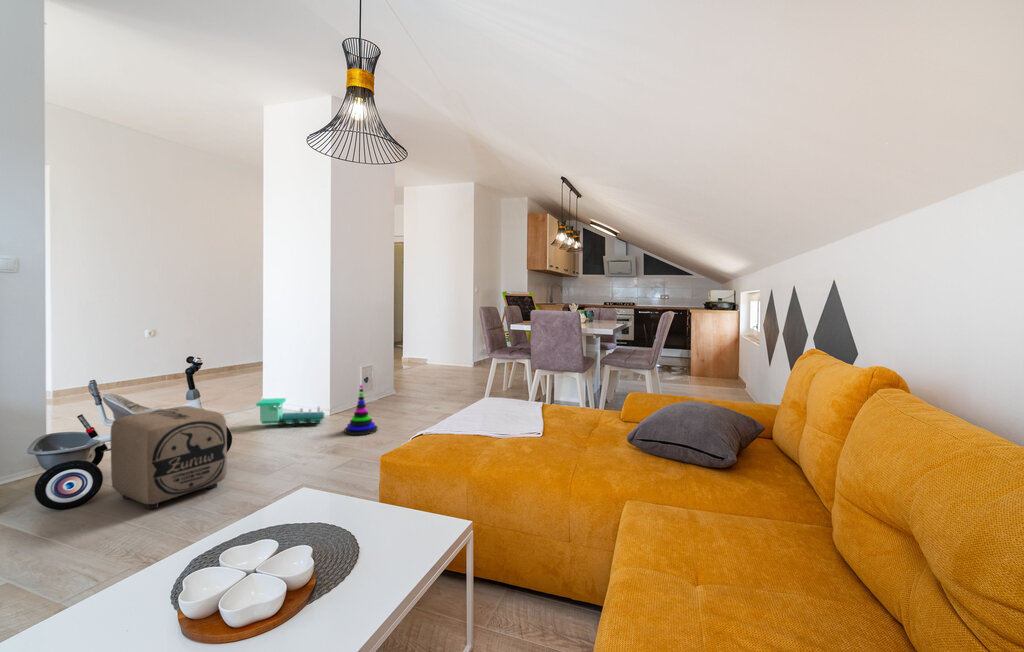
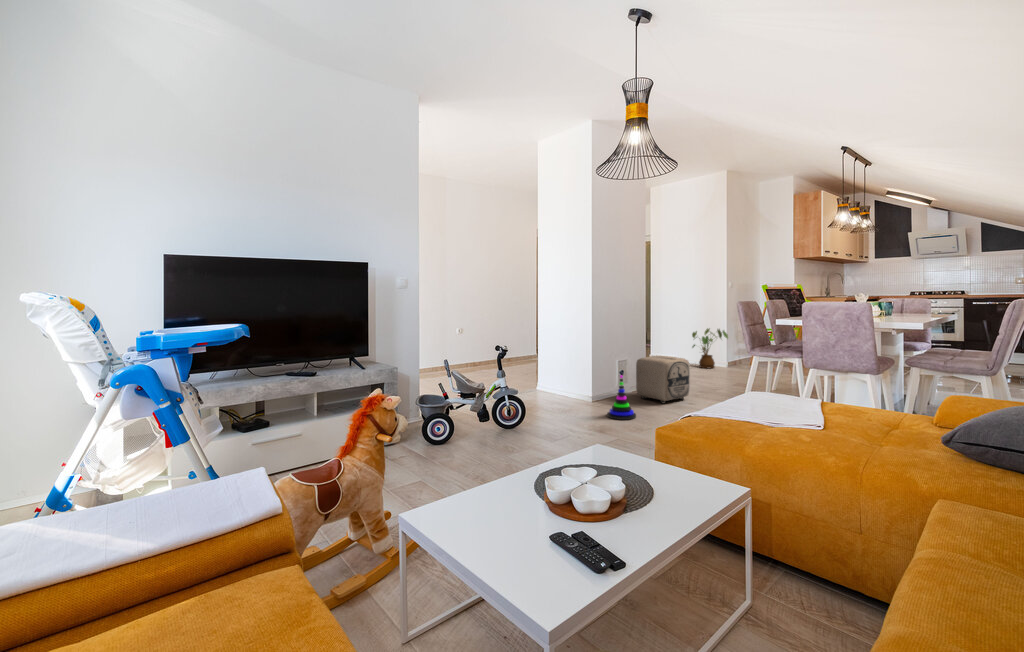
house plant: none [440,330,473,370] -> present [692,328,728,368]
toy train: present [256,398,325,427] -> none [538,383,590,408]
ottoman: present [110,406,227,510] -> present [636,356,690,403]

